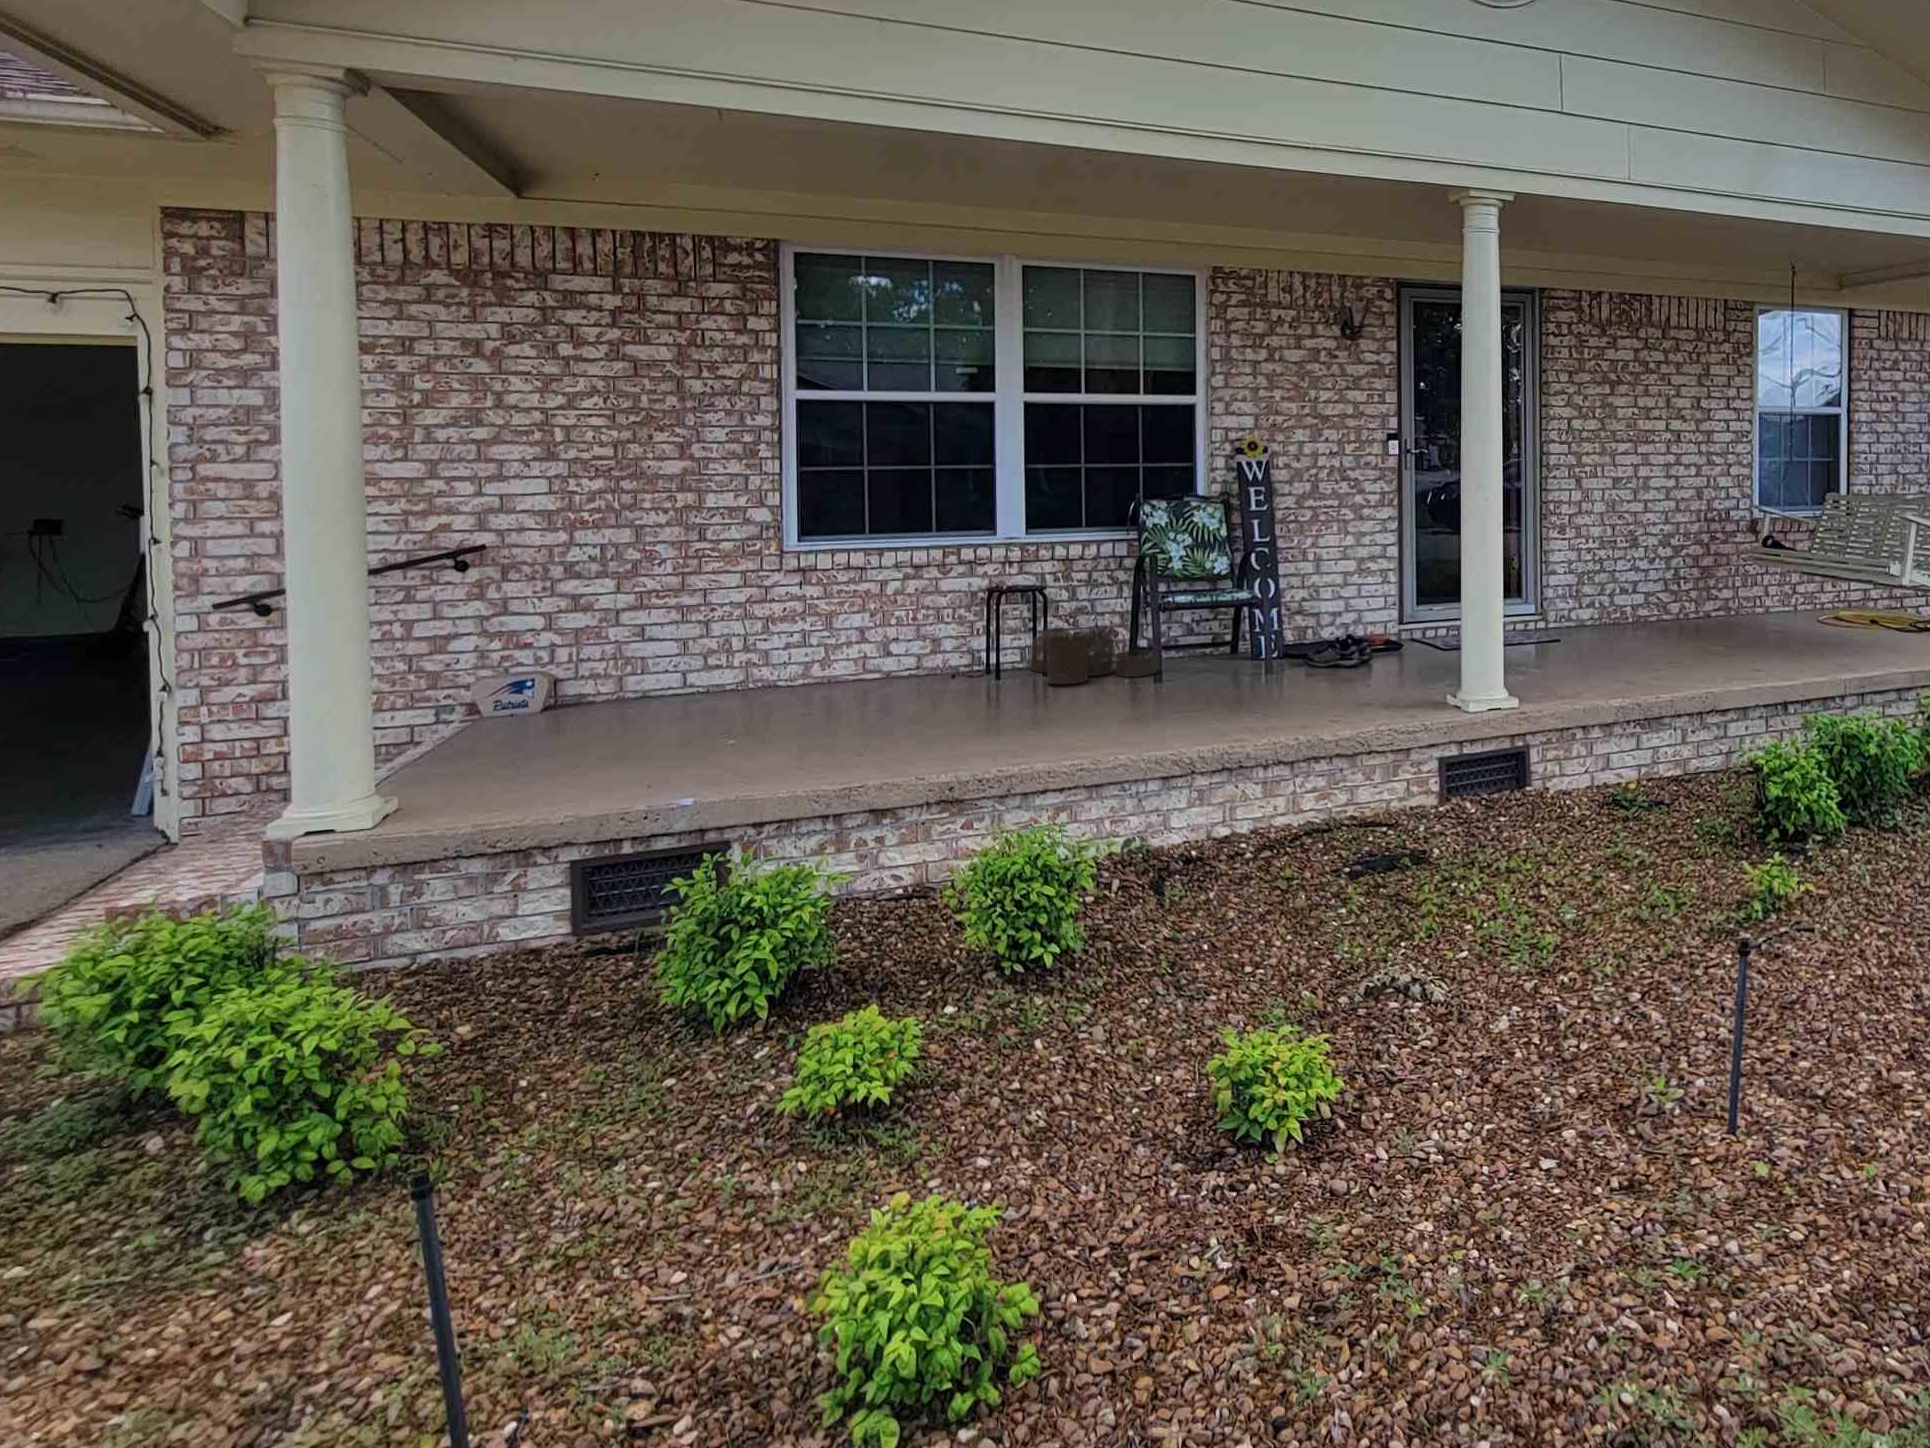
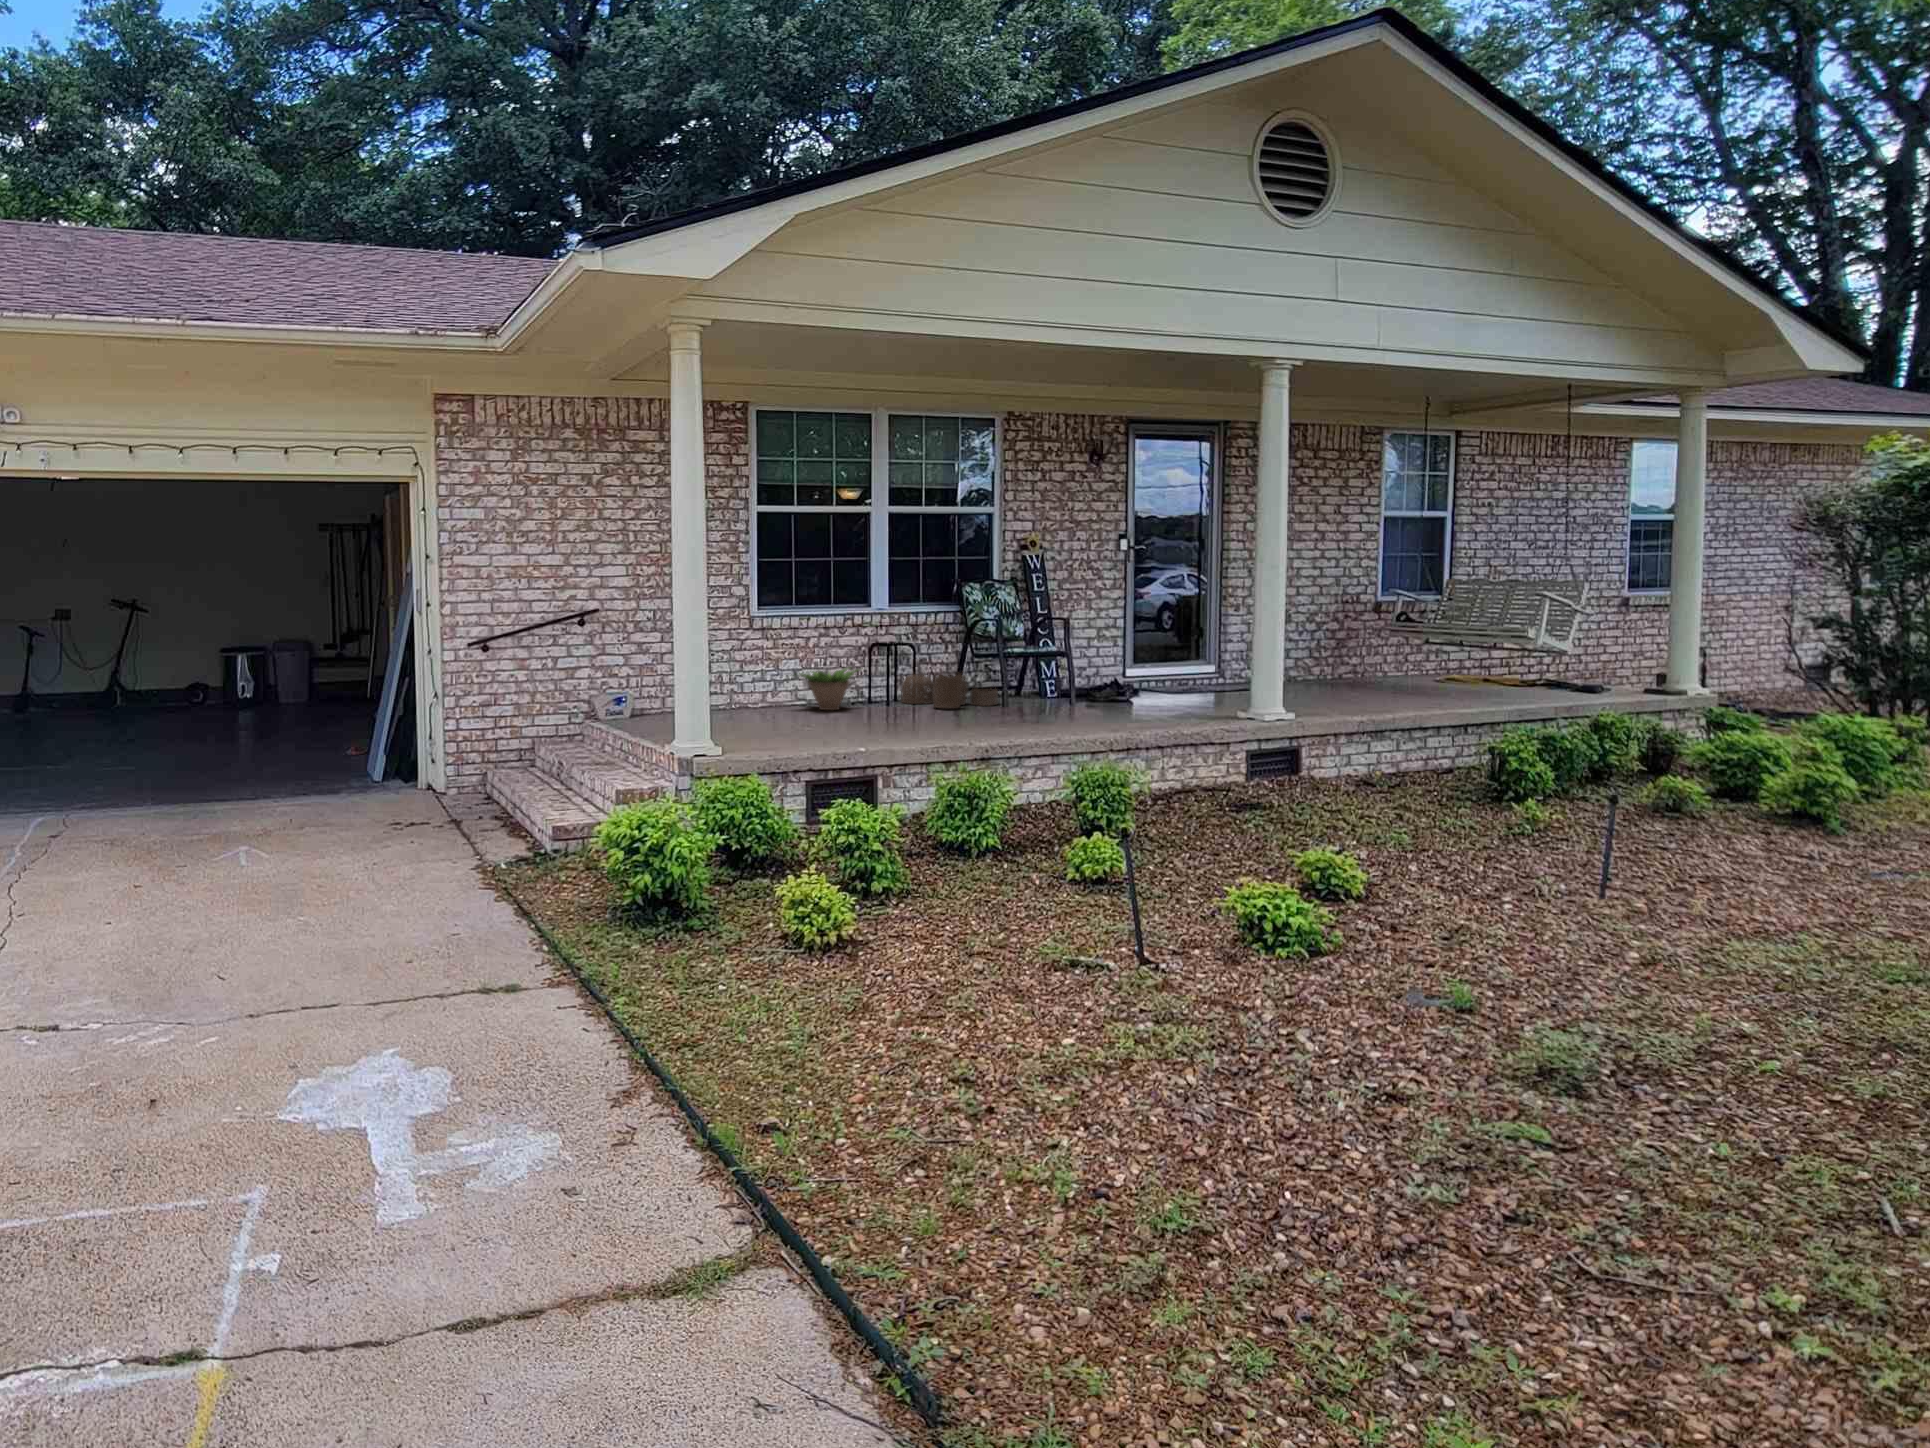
decorative plant: none [830,620,954,687] -> present [800,668,856,710]

